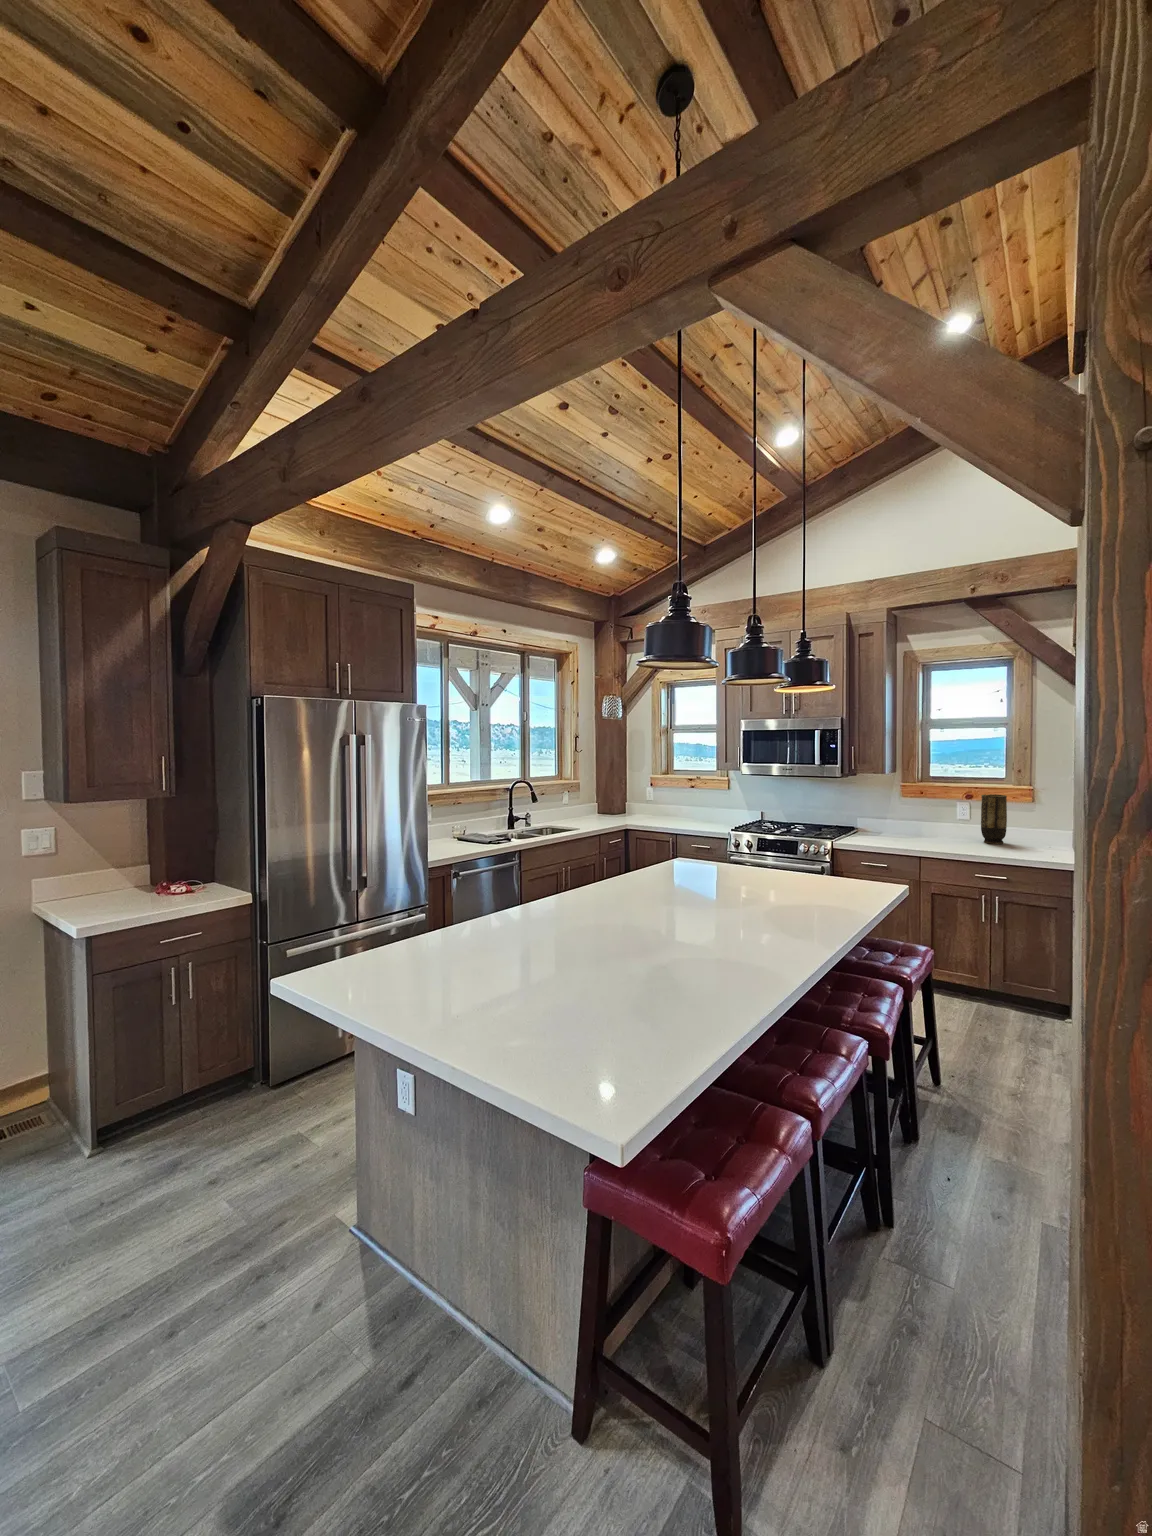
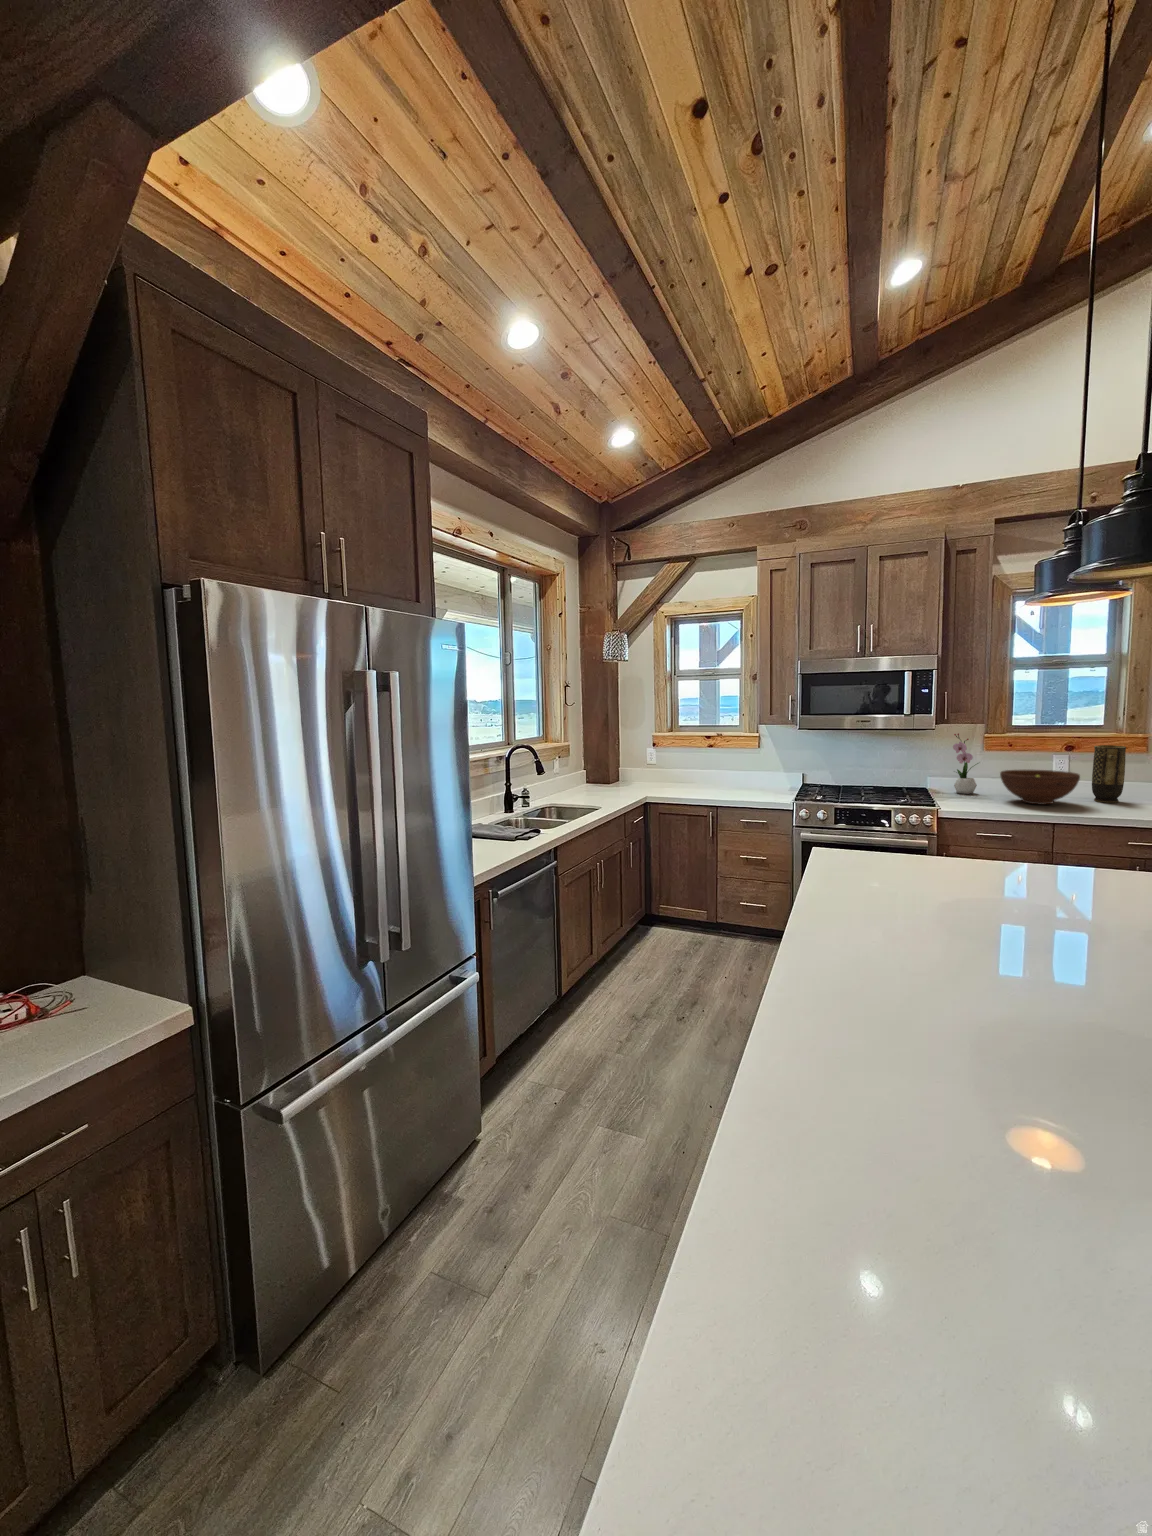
flower arrangement: none [869,782,894,833] -> present [953,733,978,794]
fruit bowl: none [896,813,958,842] -> present [1000,770,1080,804]

